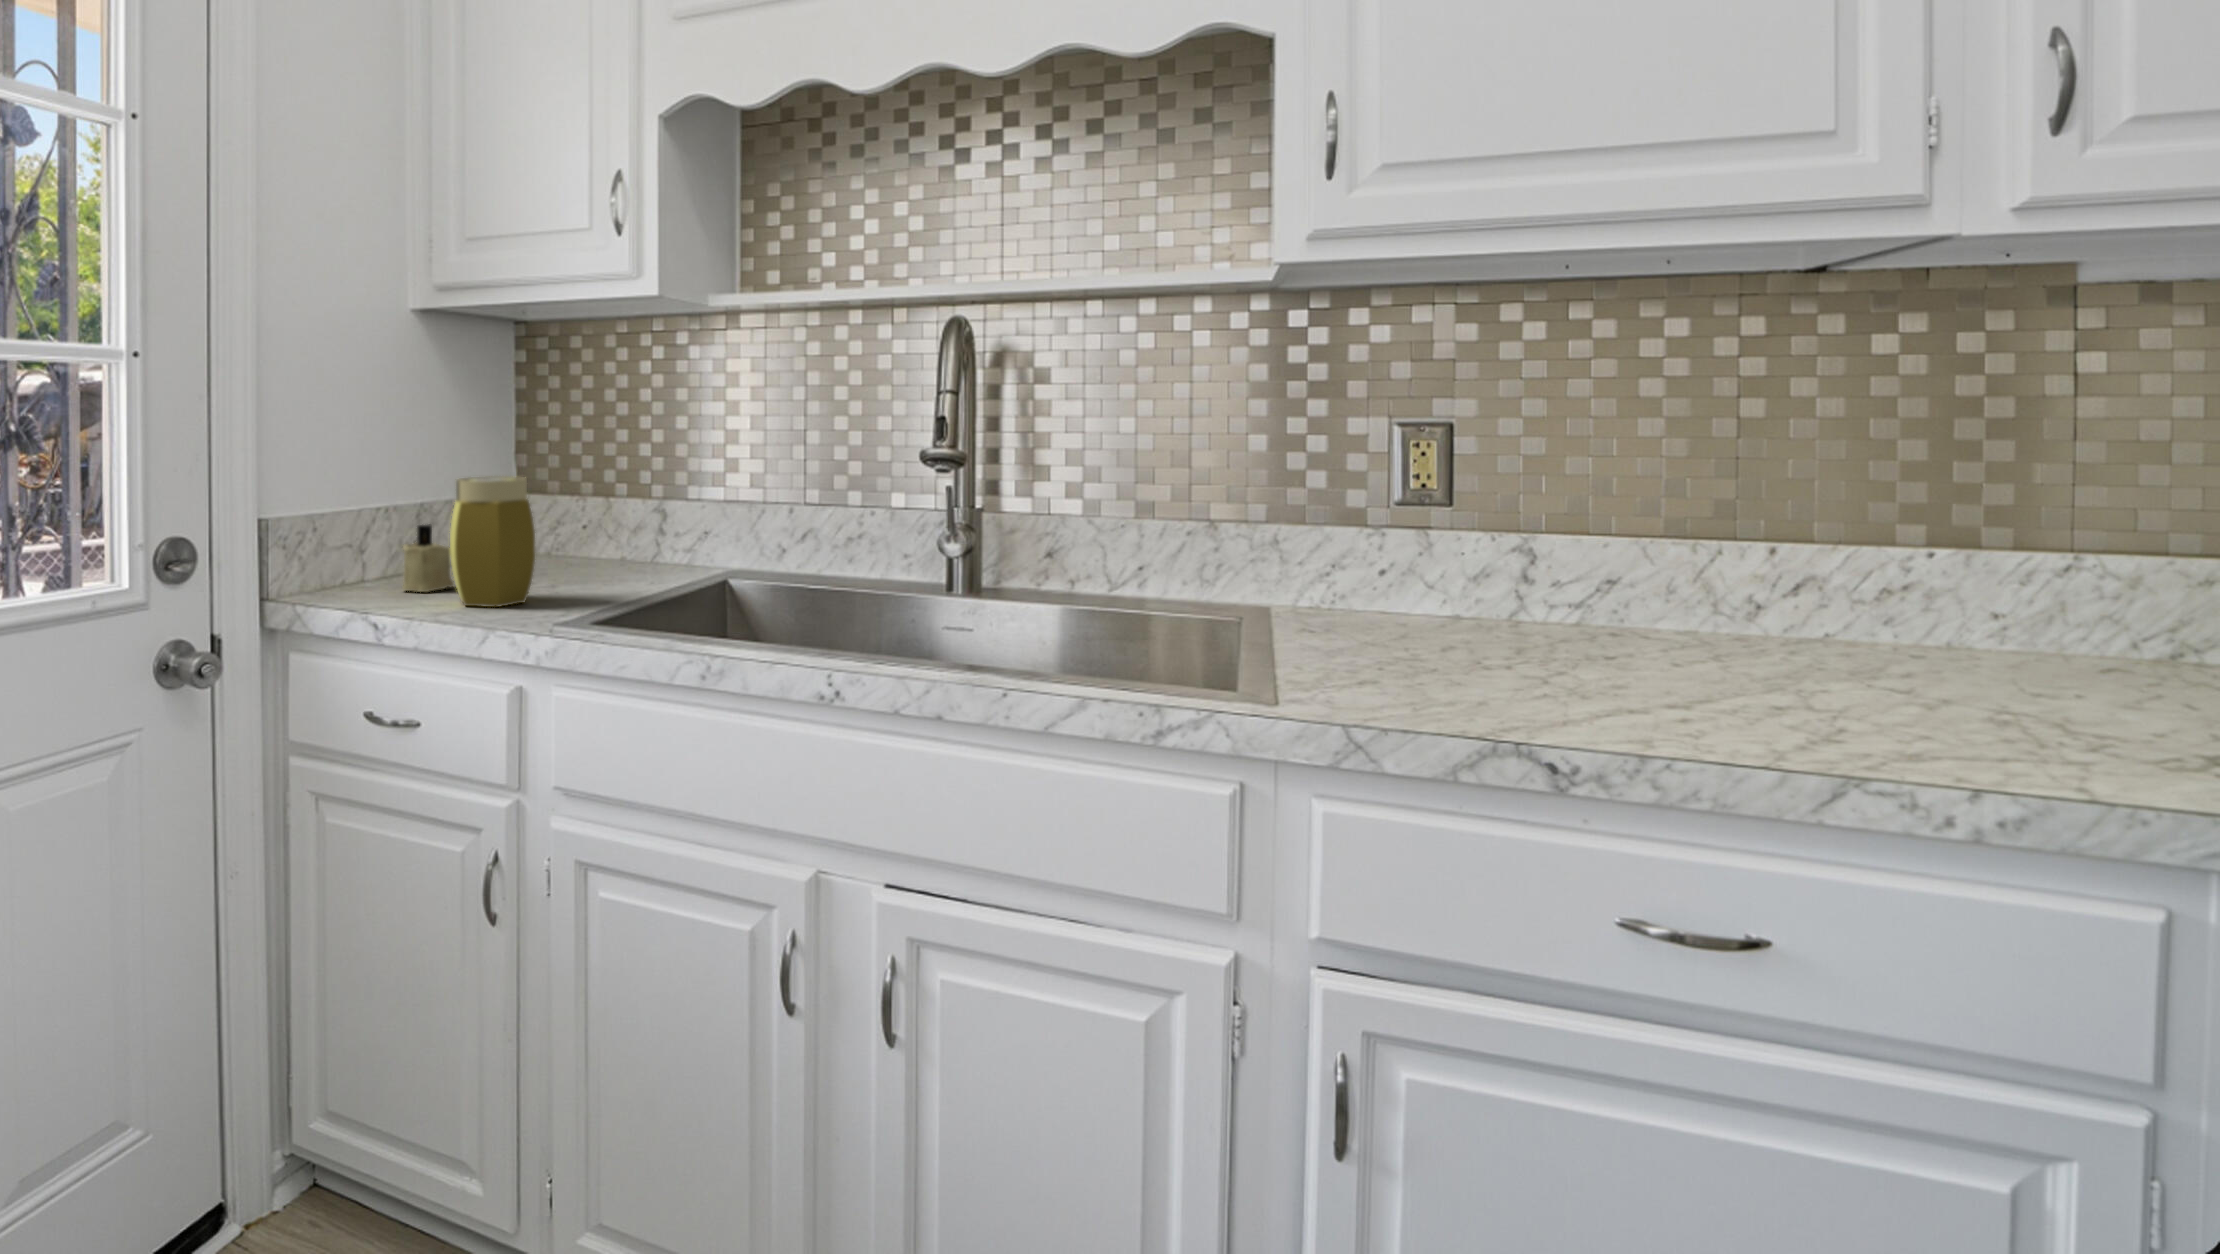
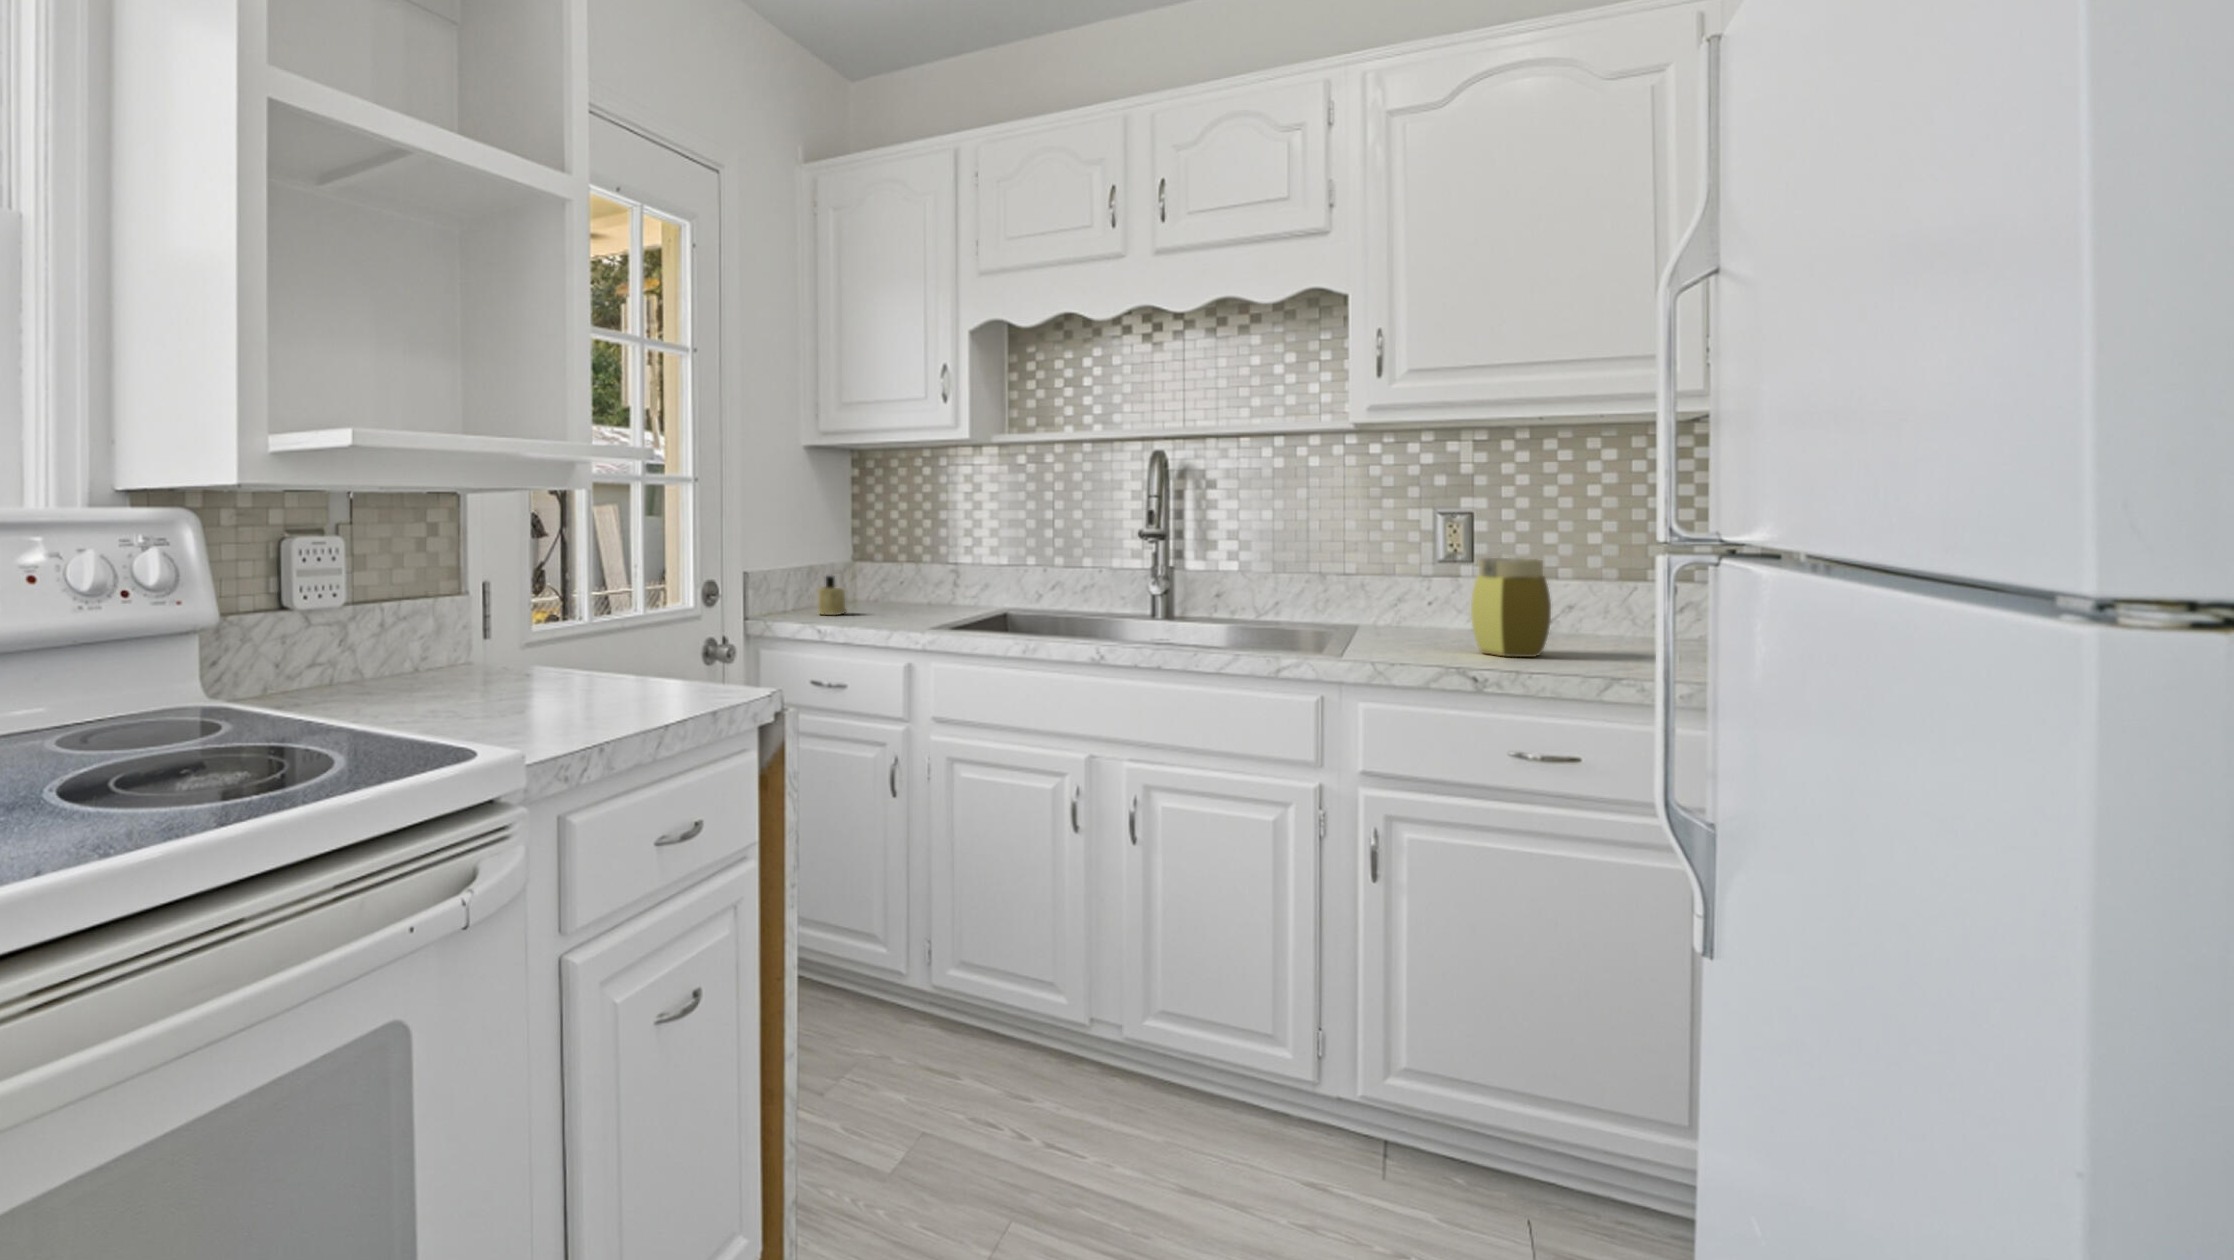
jar: present [450,476,535,607] -> present [1471,558,1551,657]

